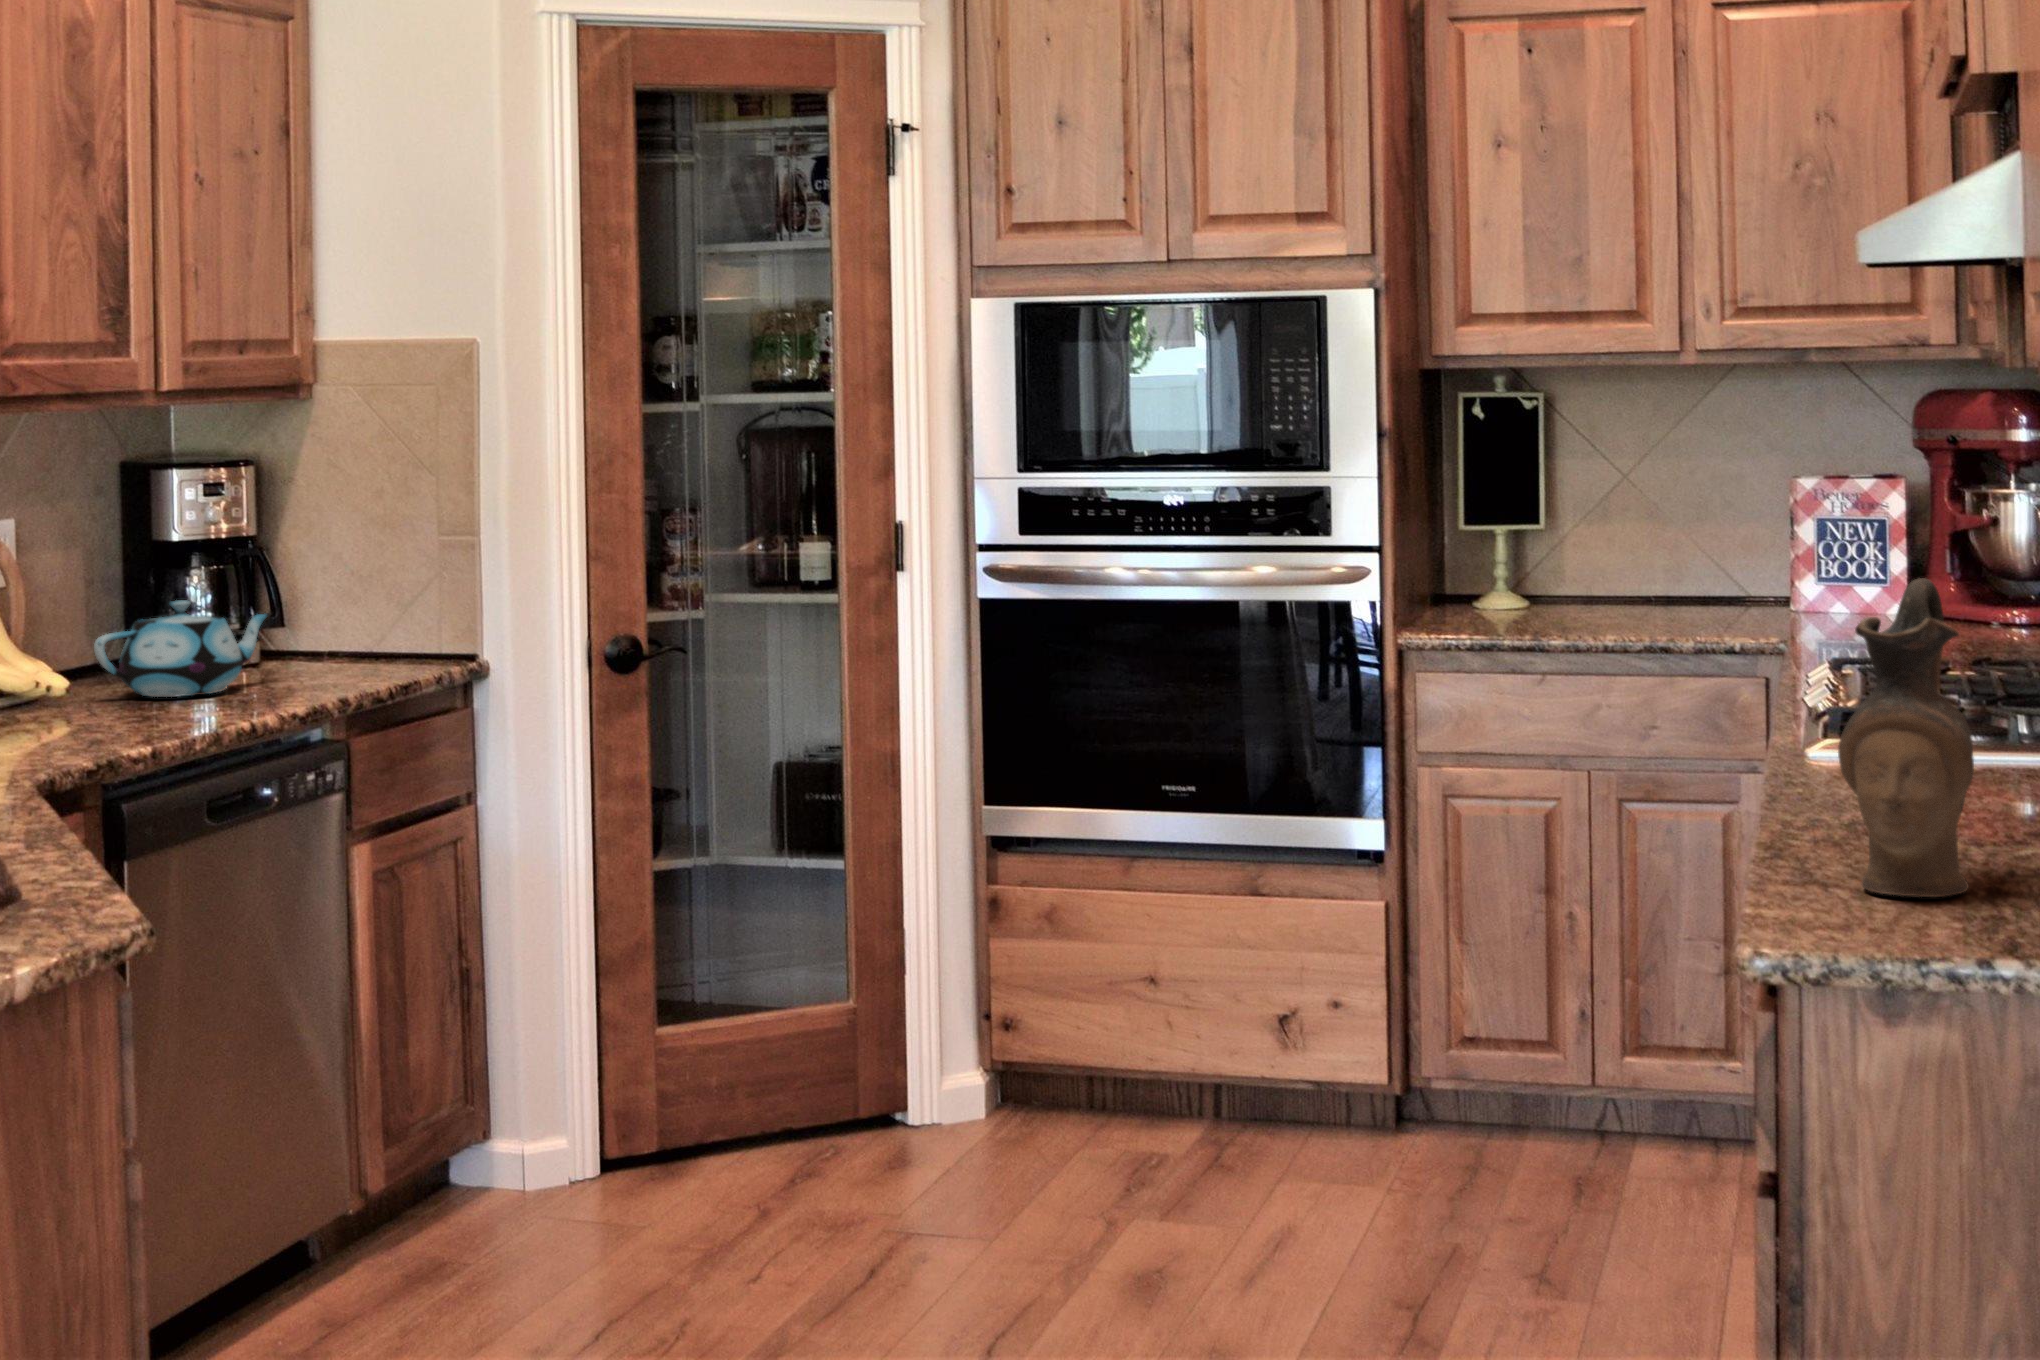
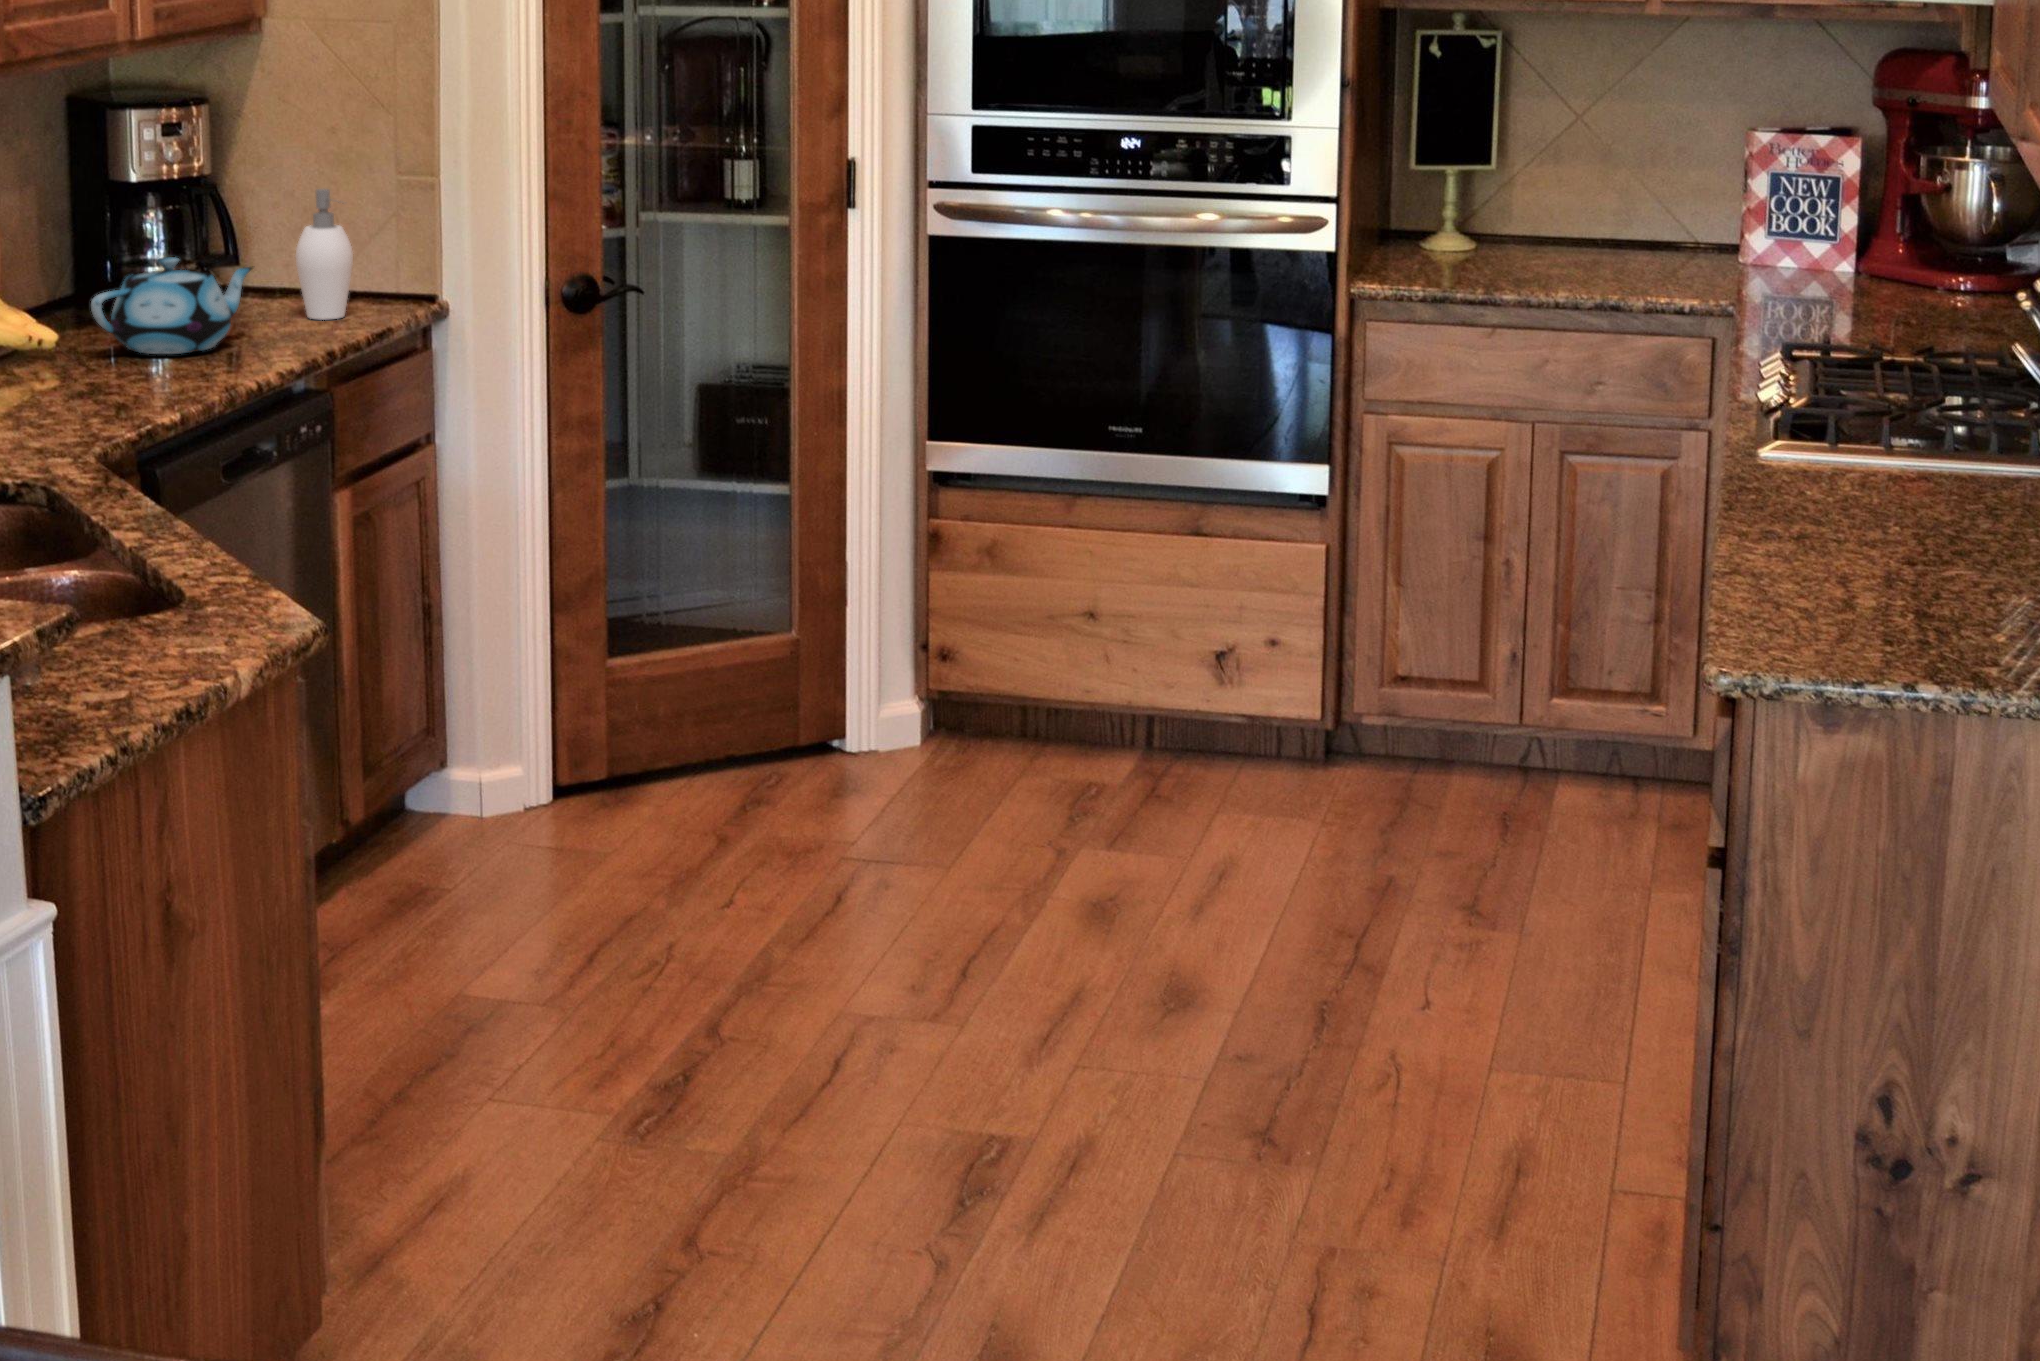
soap dispenser: none [326,541,384,671] -> present [296,189,353,320]
ceramic pitcher: present [1838,578,1974,897] -> none [1803,346,1917,620]

